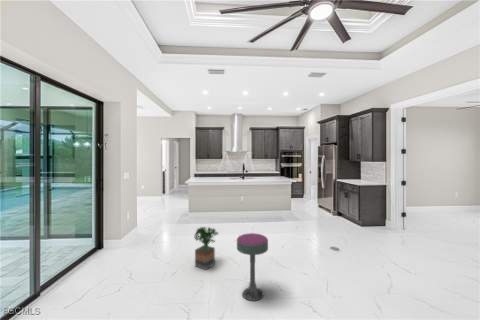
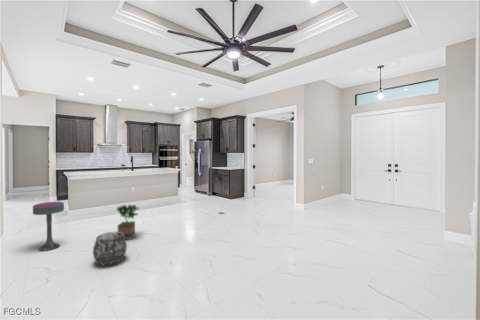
bar stool: present [237,233,268,301] -> present [33,202,64,251]
woven basket: none [146,264,183,308] -> present [93,232,127,266]

